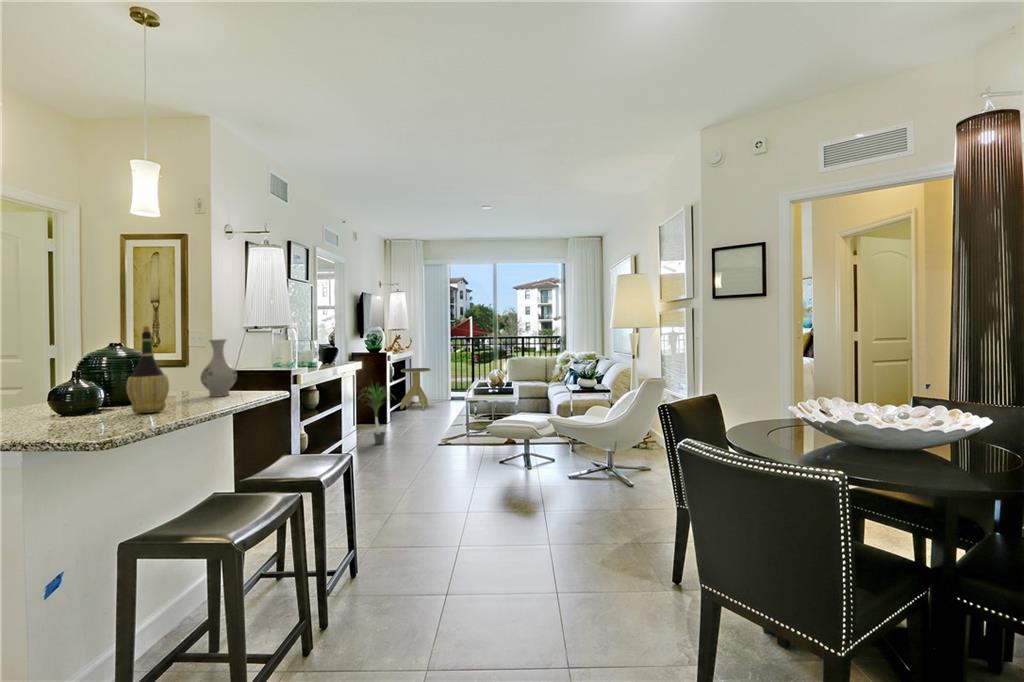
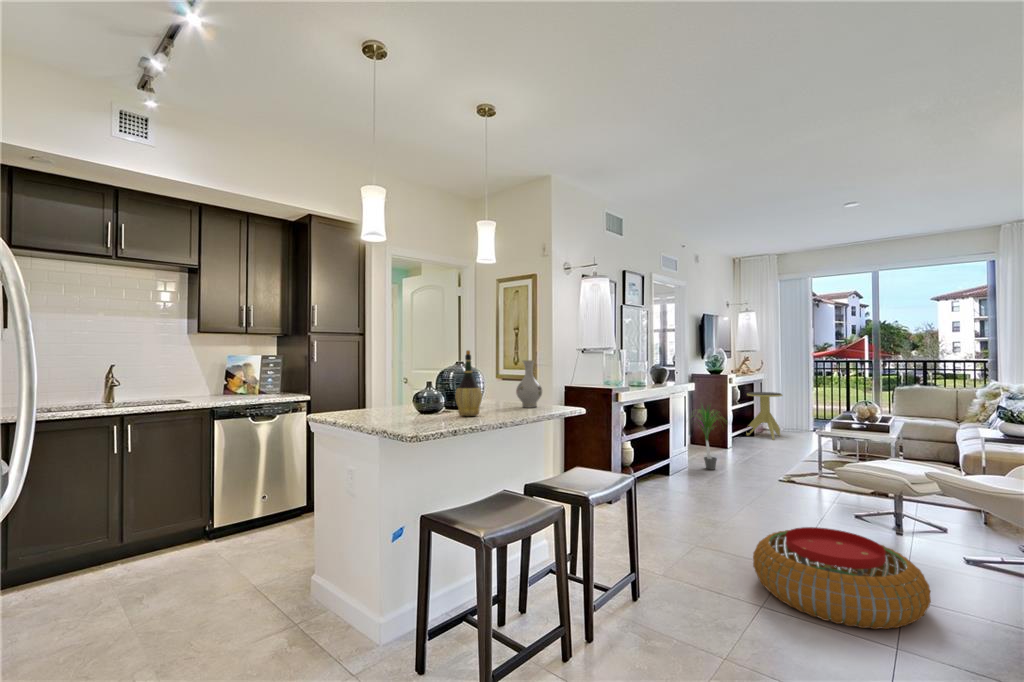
pouf: none [447,472,563,543] -> present [753,527,931,629]

